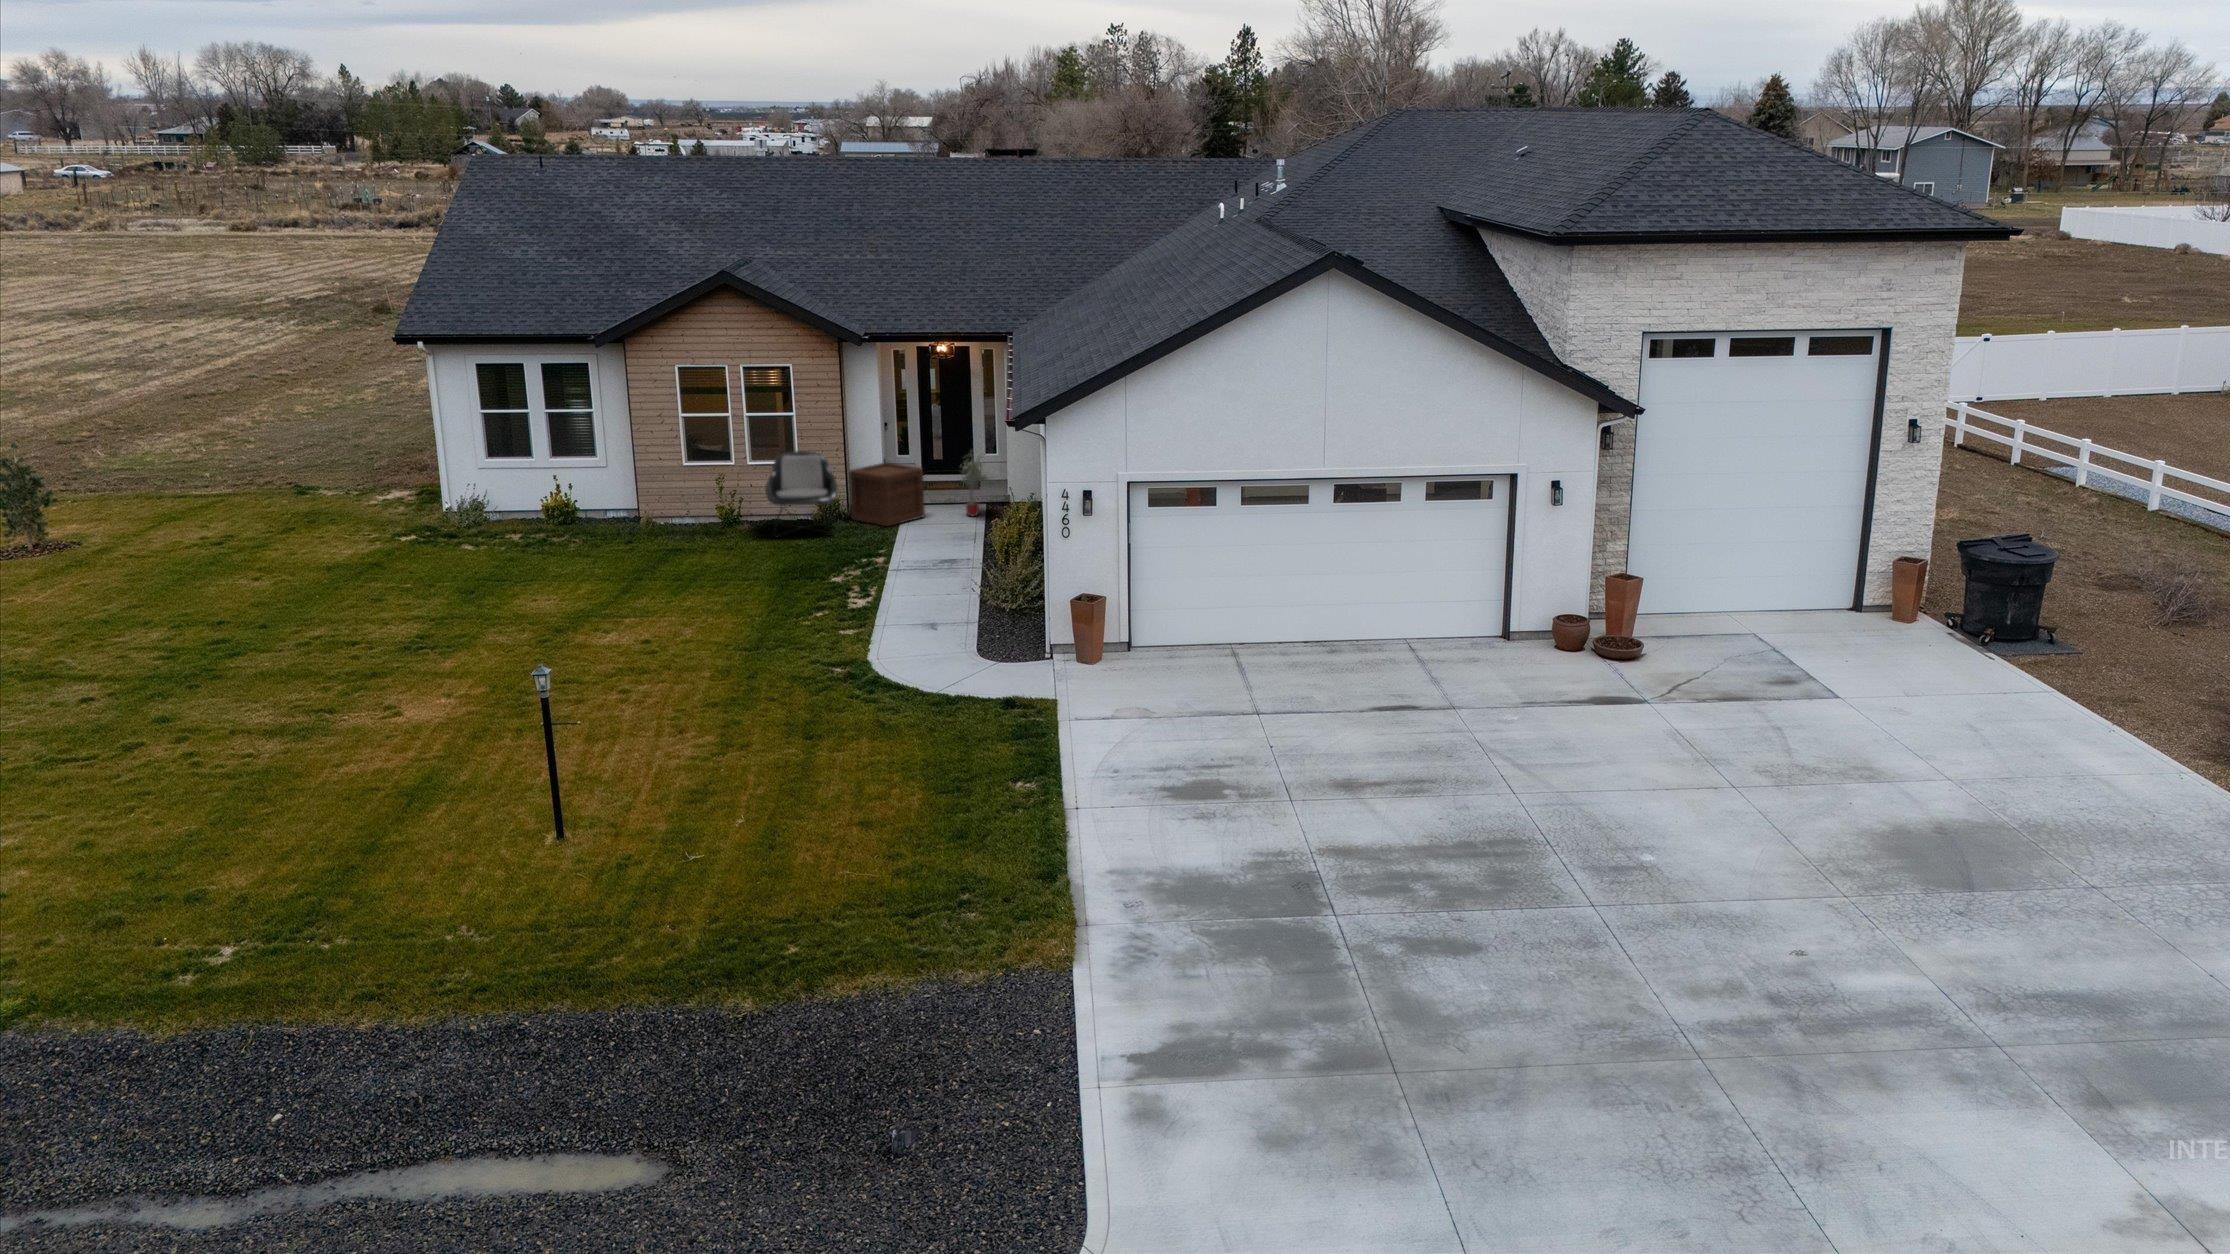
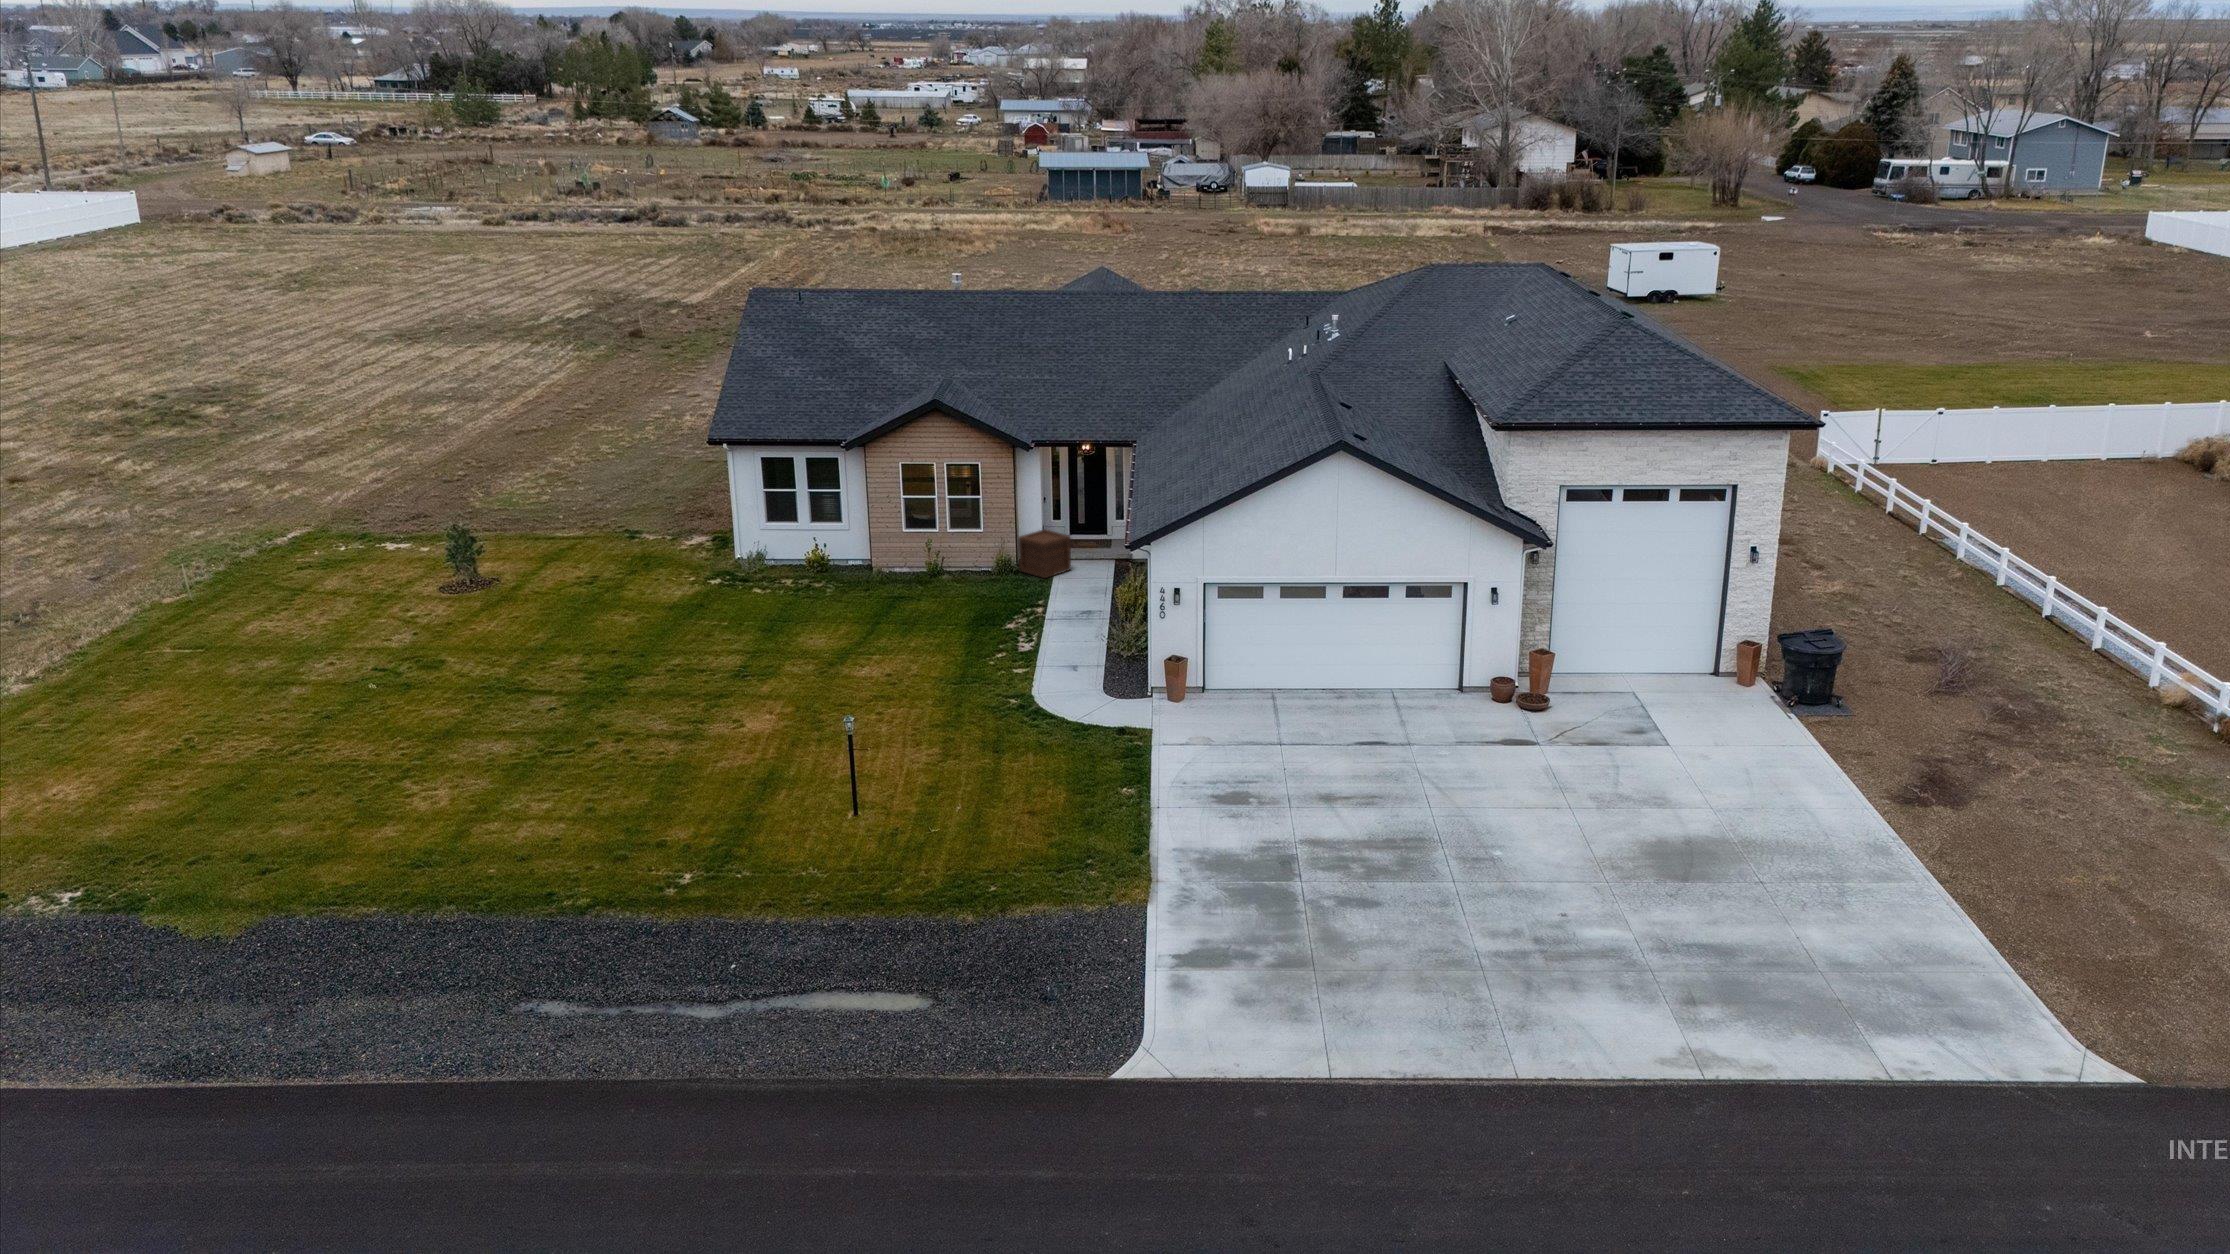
lounge chair: present [765,451,837,537] -> none [960,524,1010,587]
potted tree: present [960,452,995,516] -> none [1095,523,1123,570]

